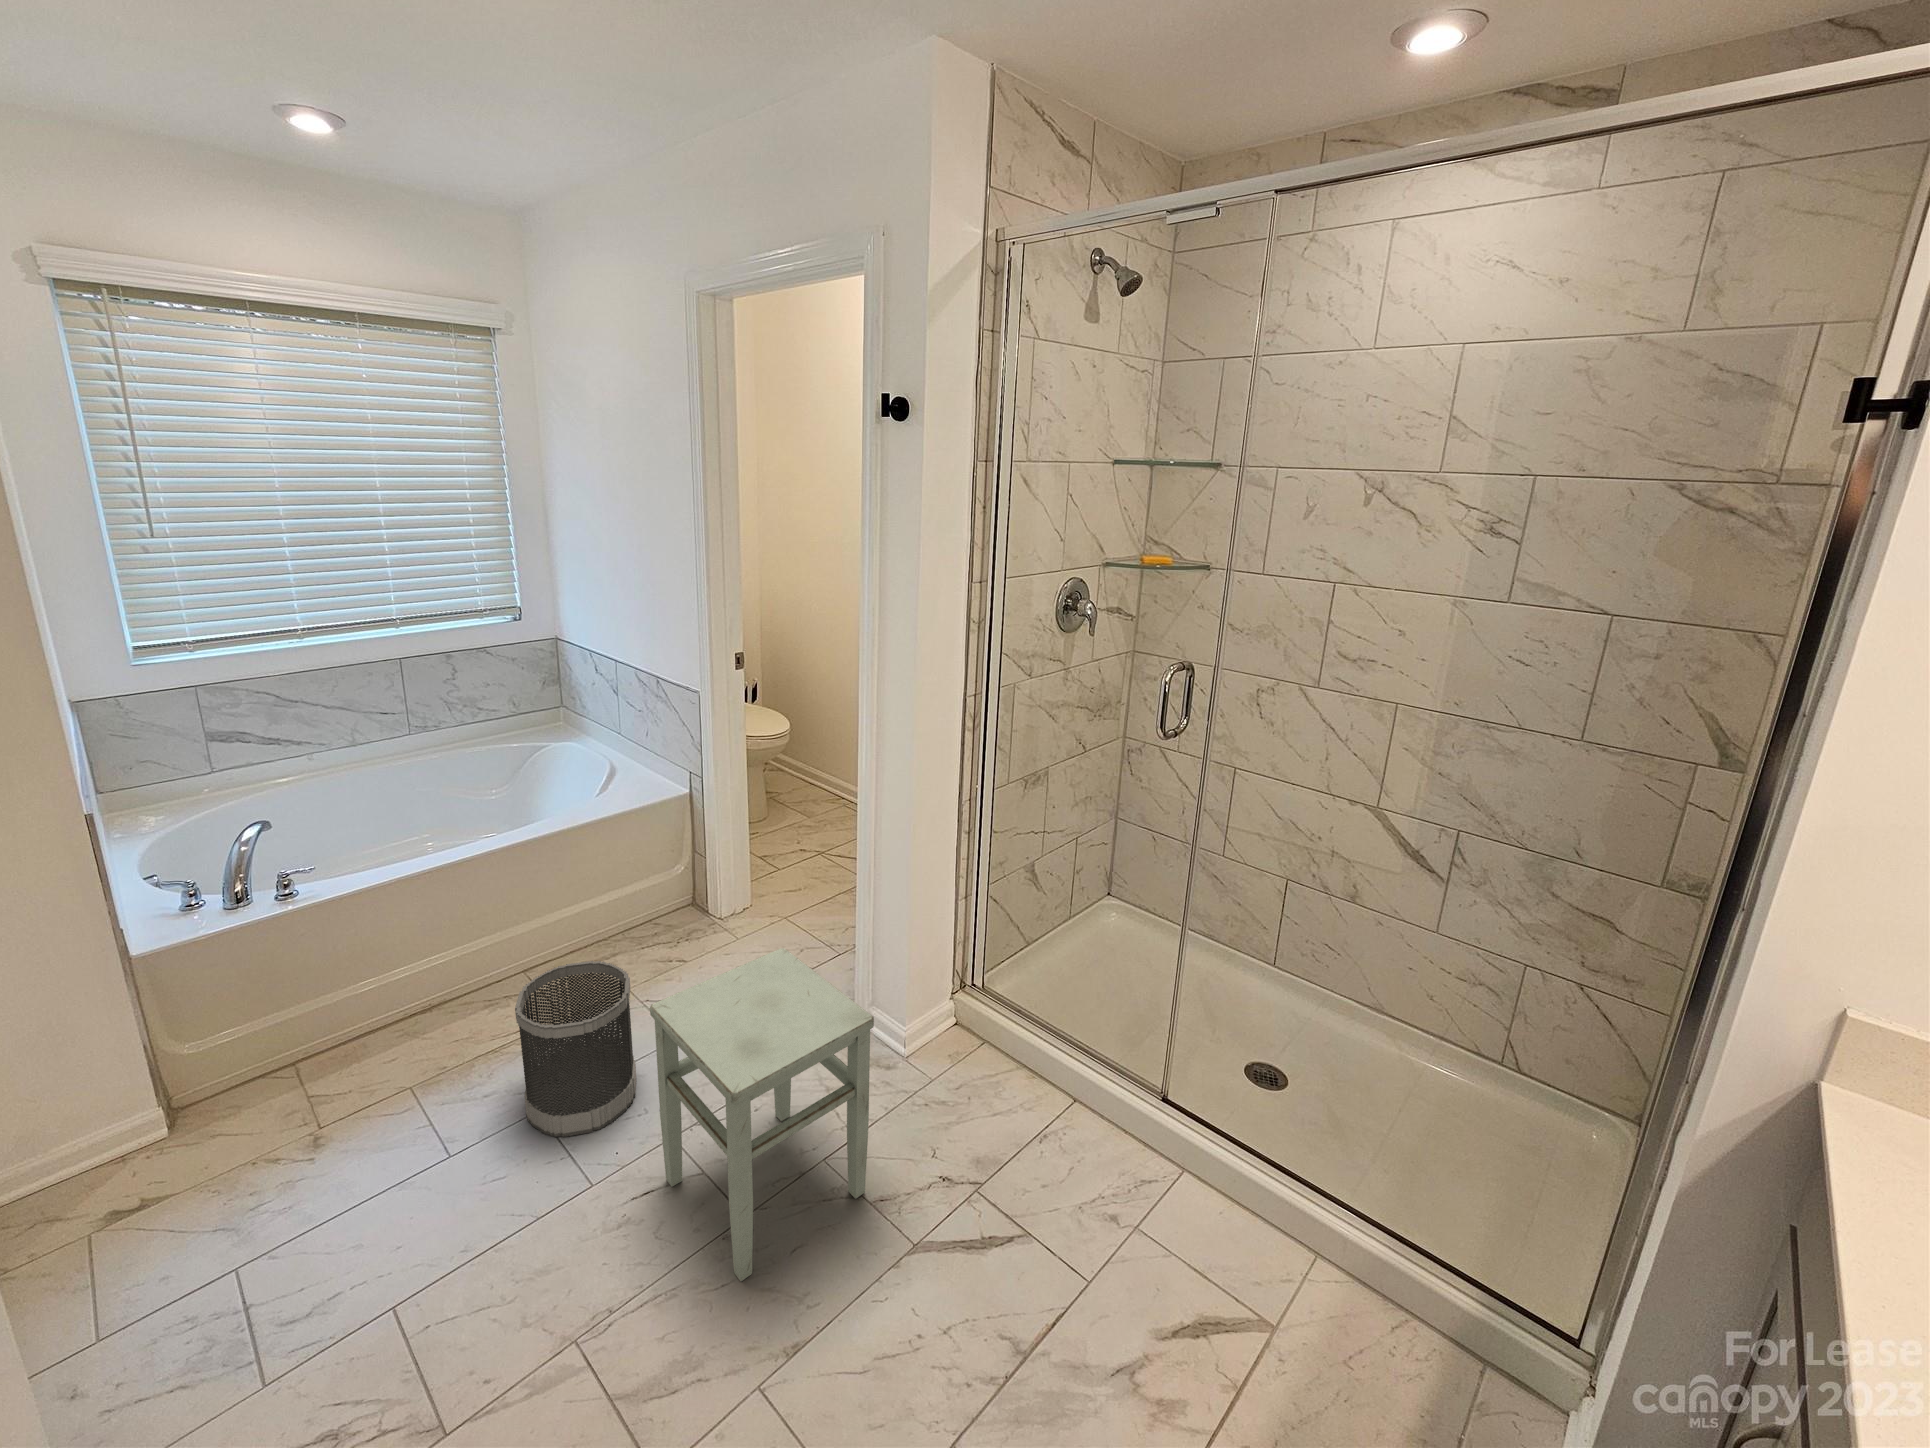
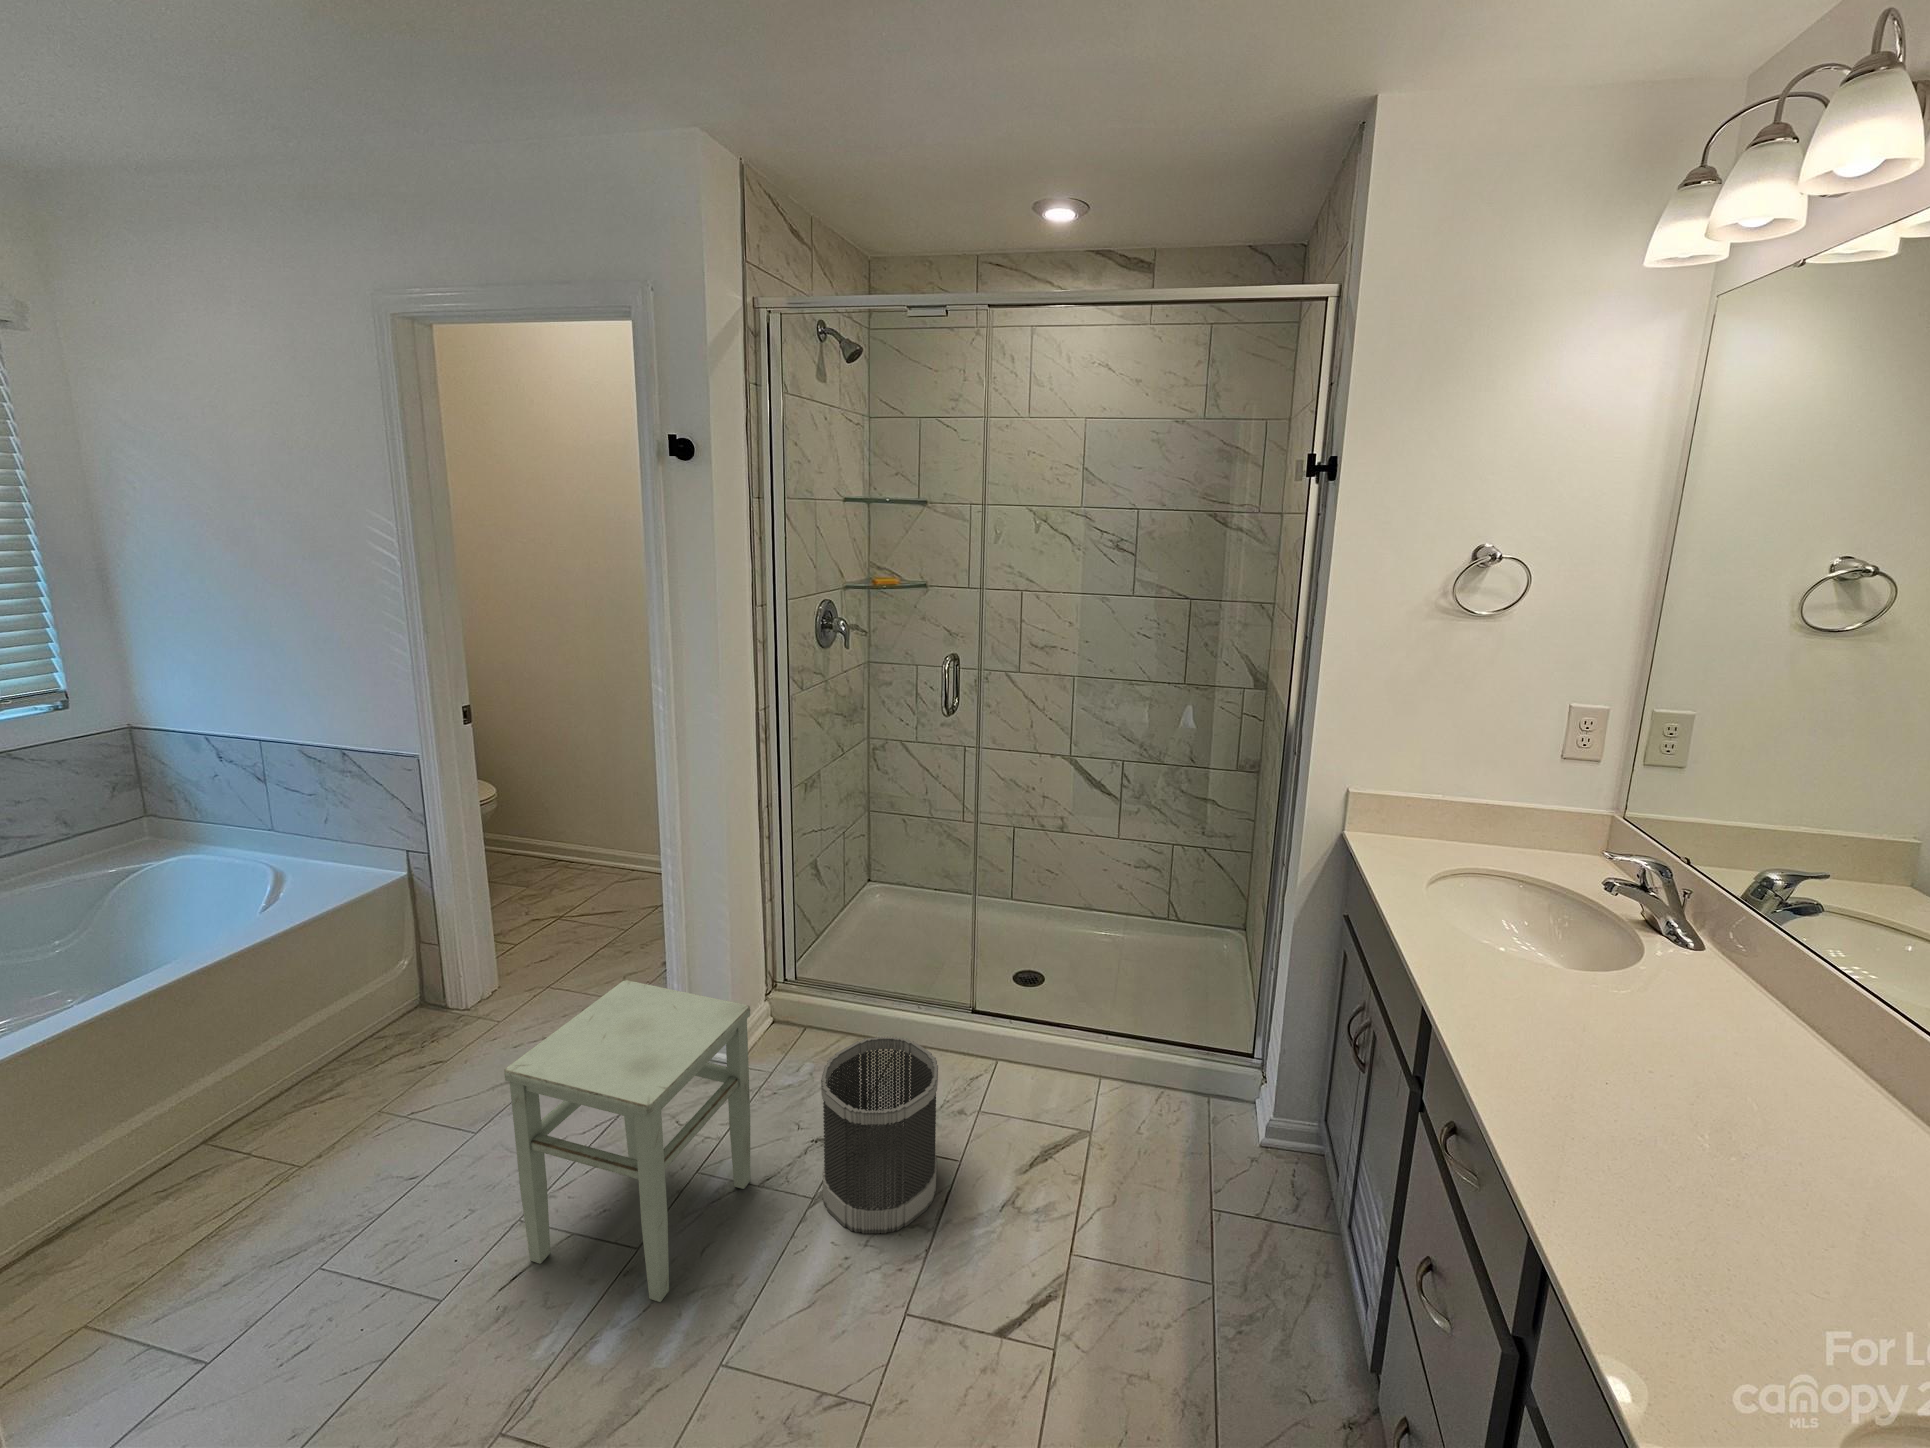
wastebasket: present [515,961,636,1137] -> present [821,1037,938,1234]

